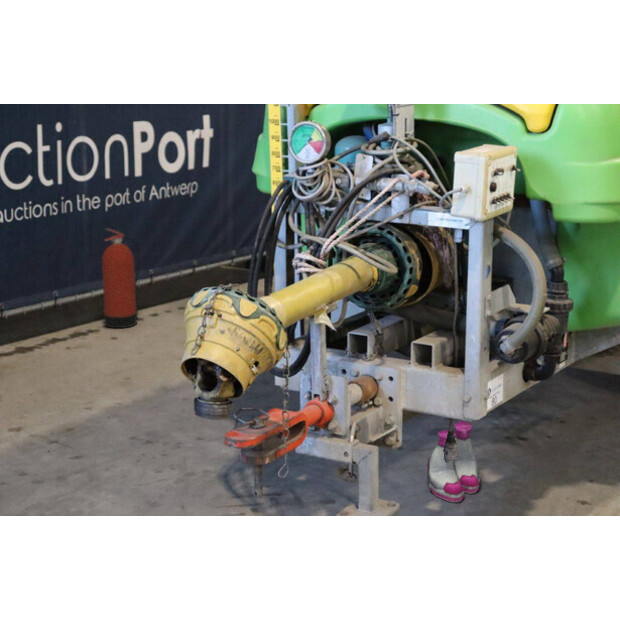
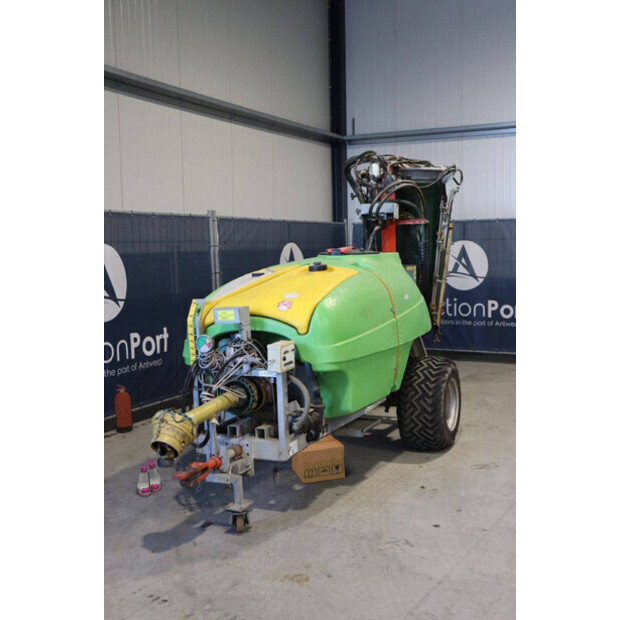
cardboard box: none [478,366,605,470] -> present [292,434,345,483]
boots: present [427,421,480,502] -> present [137,460,162,497]

